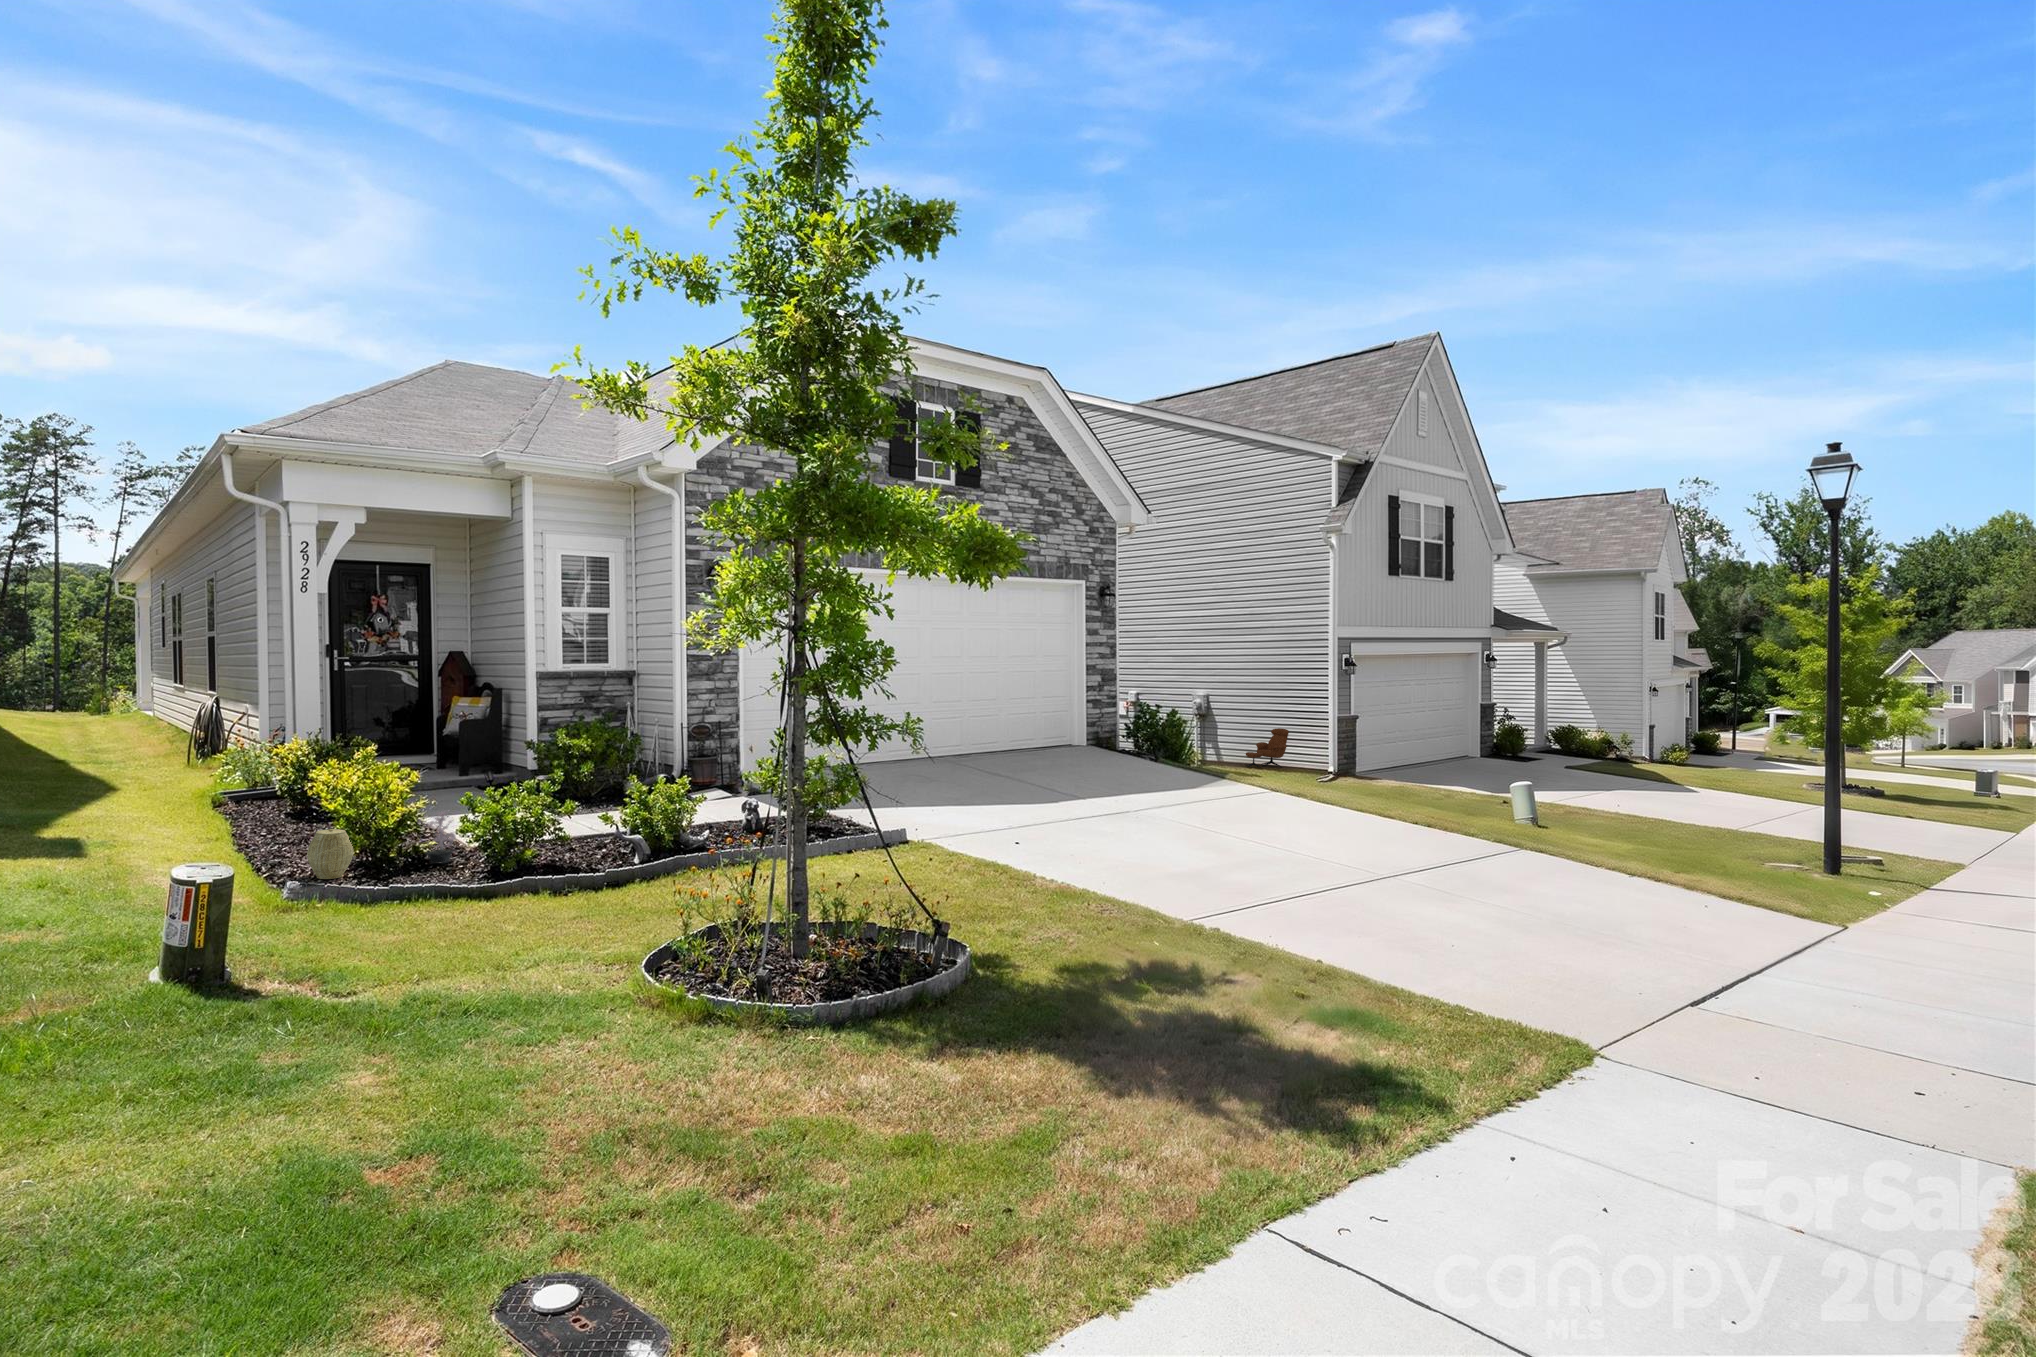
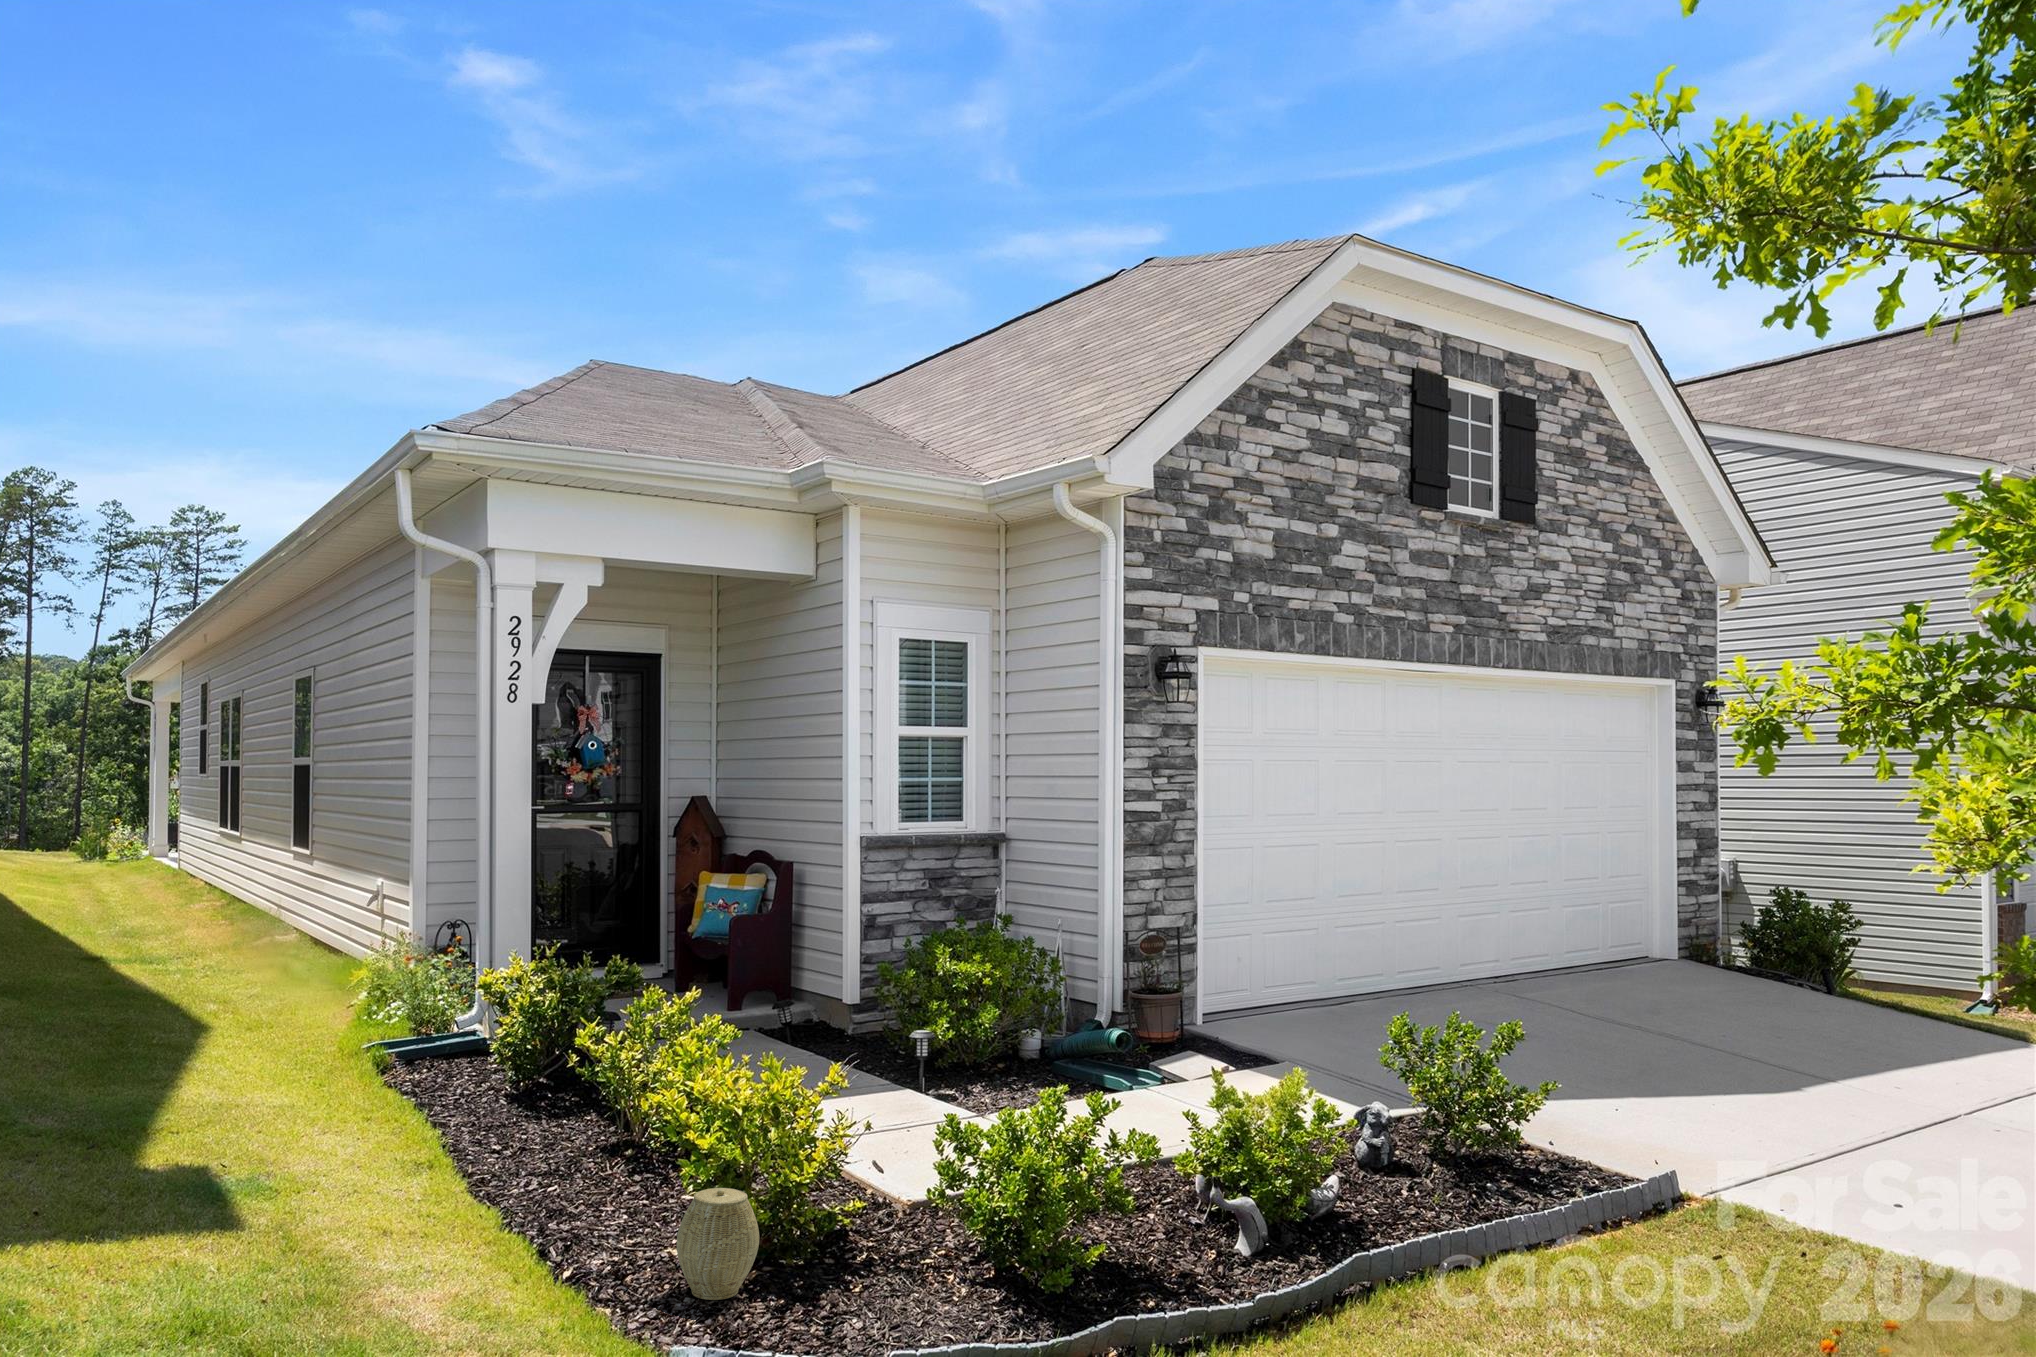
lounge chair: present [1246,728,1289,768] -> none [1912,932,1987,1003]
potted plant: present [419,810,456,864] -> none [858,1126,925,1254]

